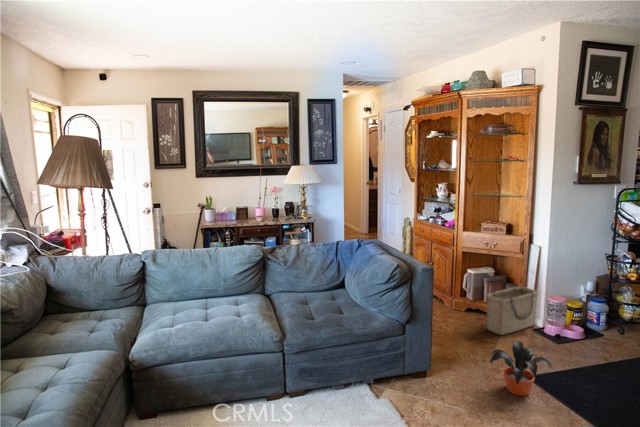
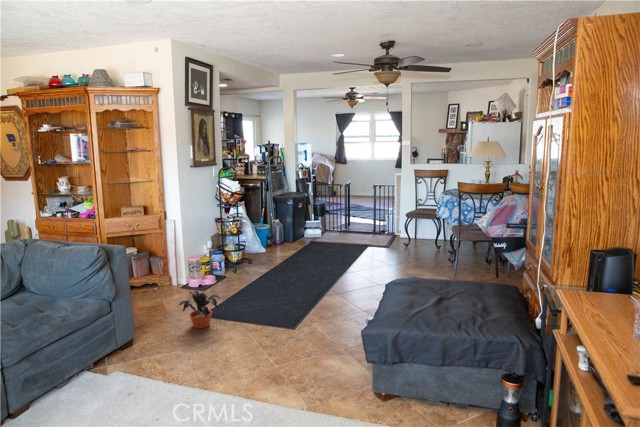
basket: present [486,287,538,335] -> none [146,256,182,298]

